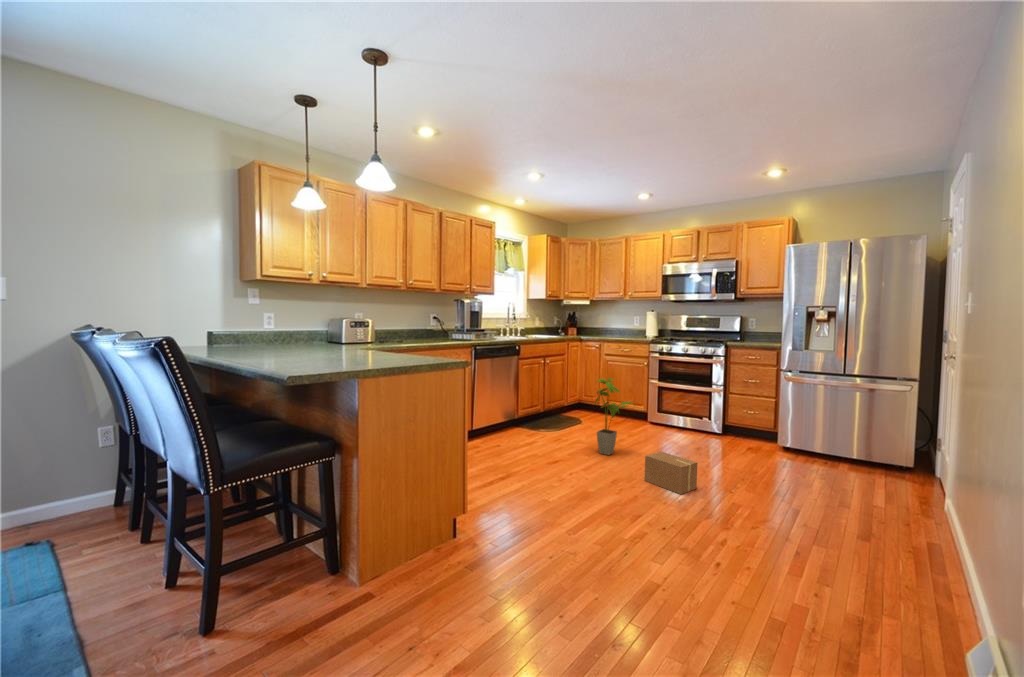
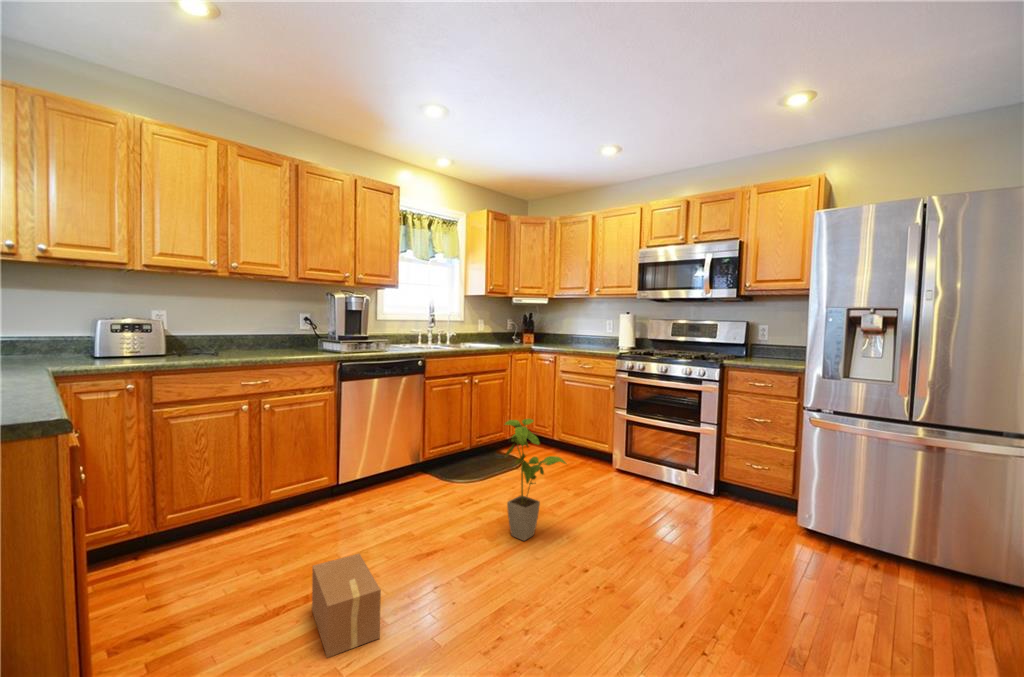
cardboard box: present [645,452,697,494] -> present [312,554,381,657]

